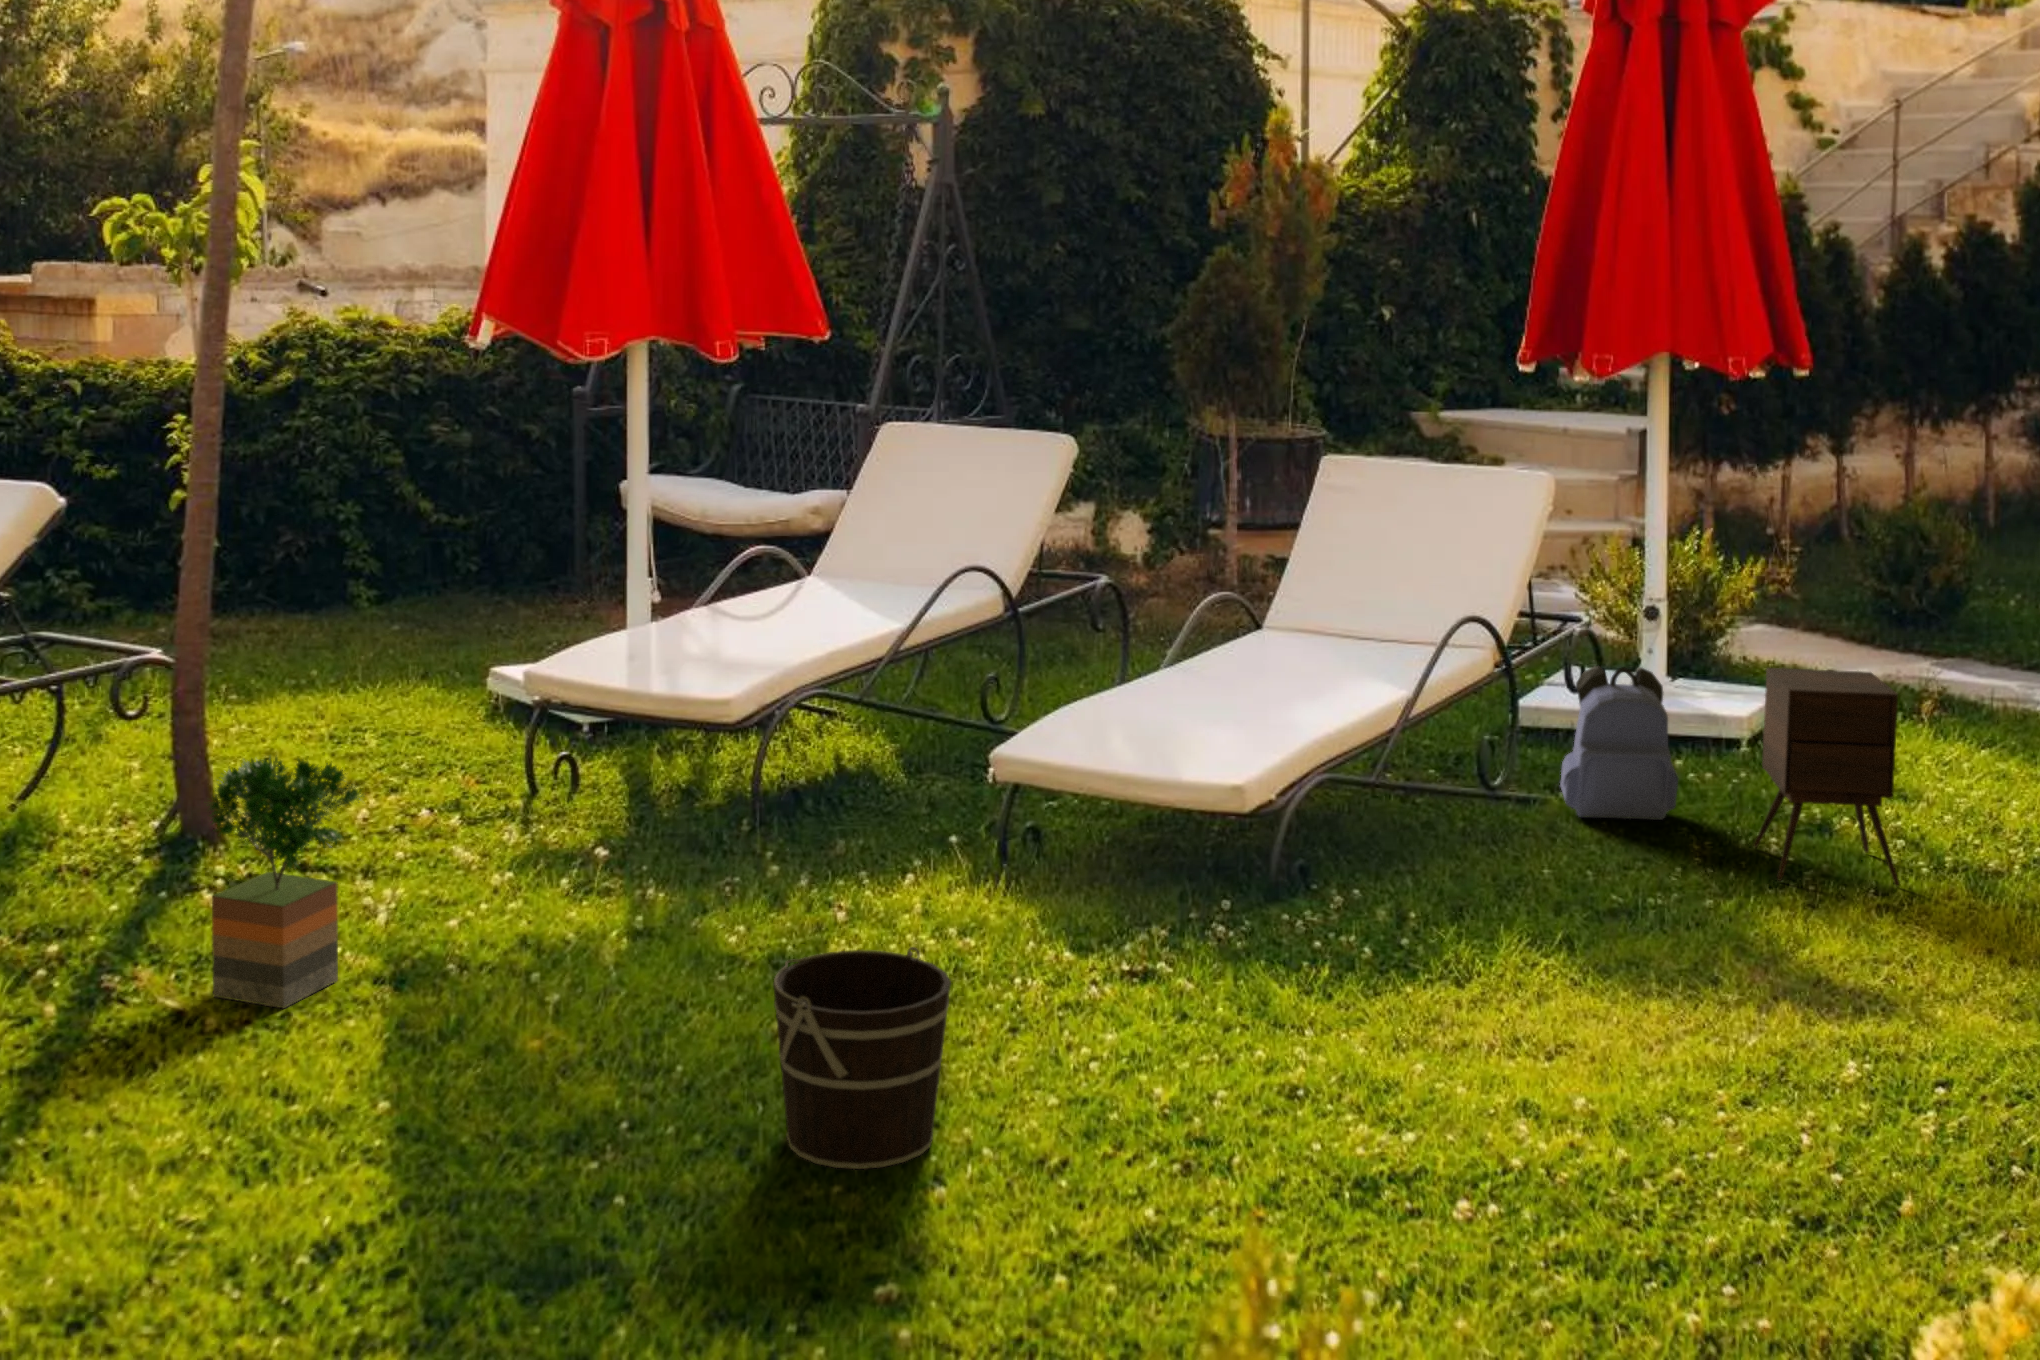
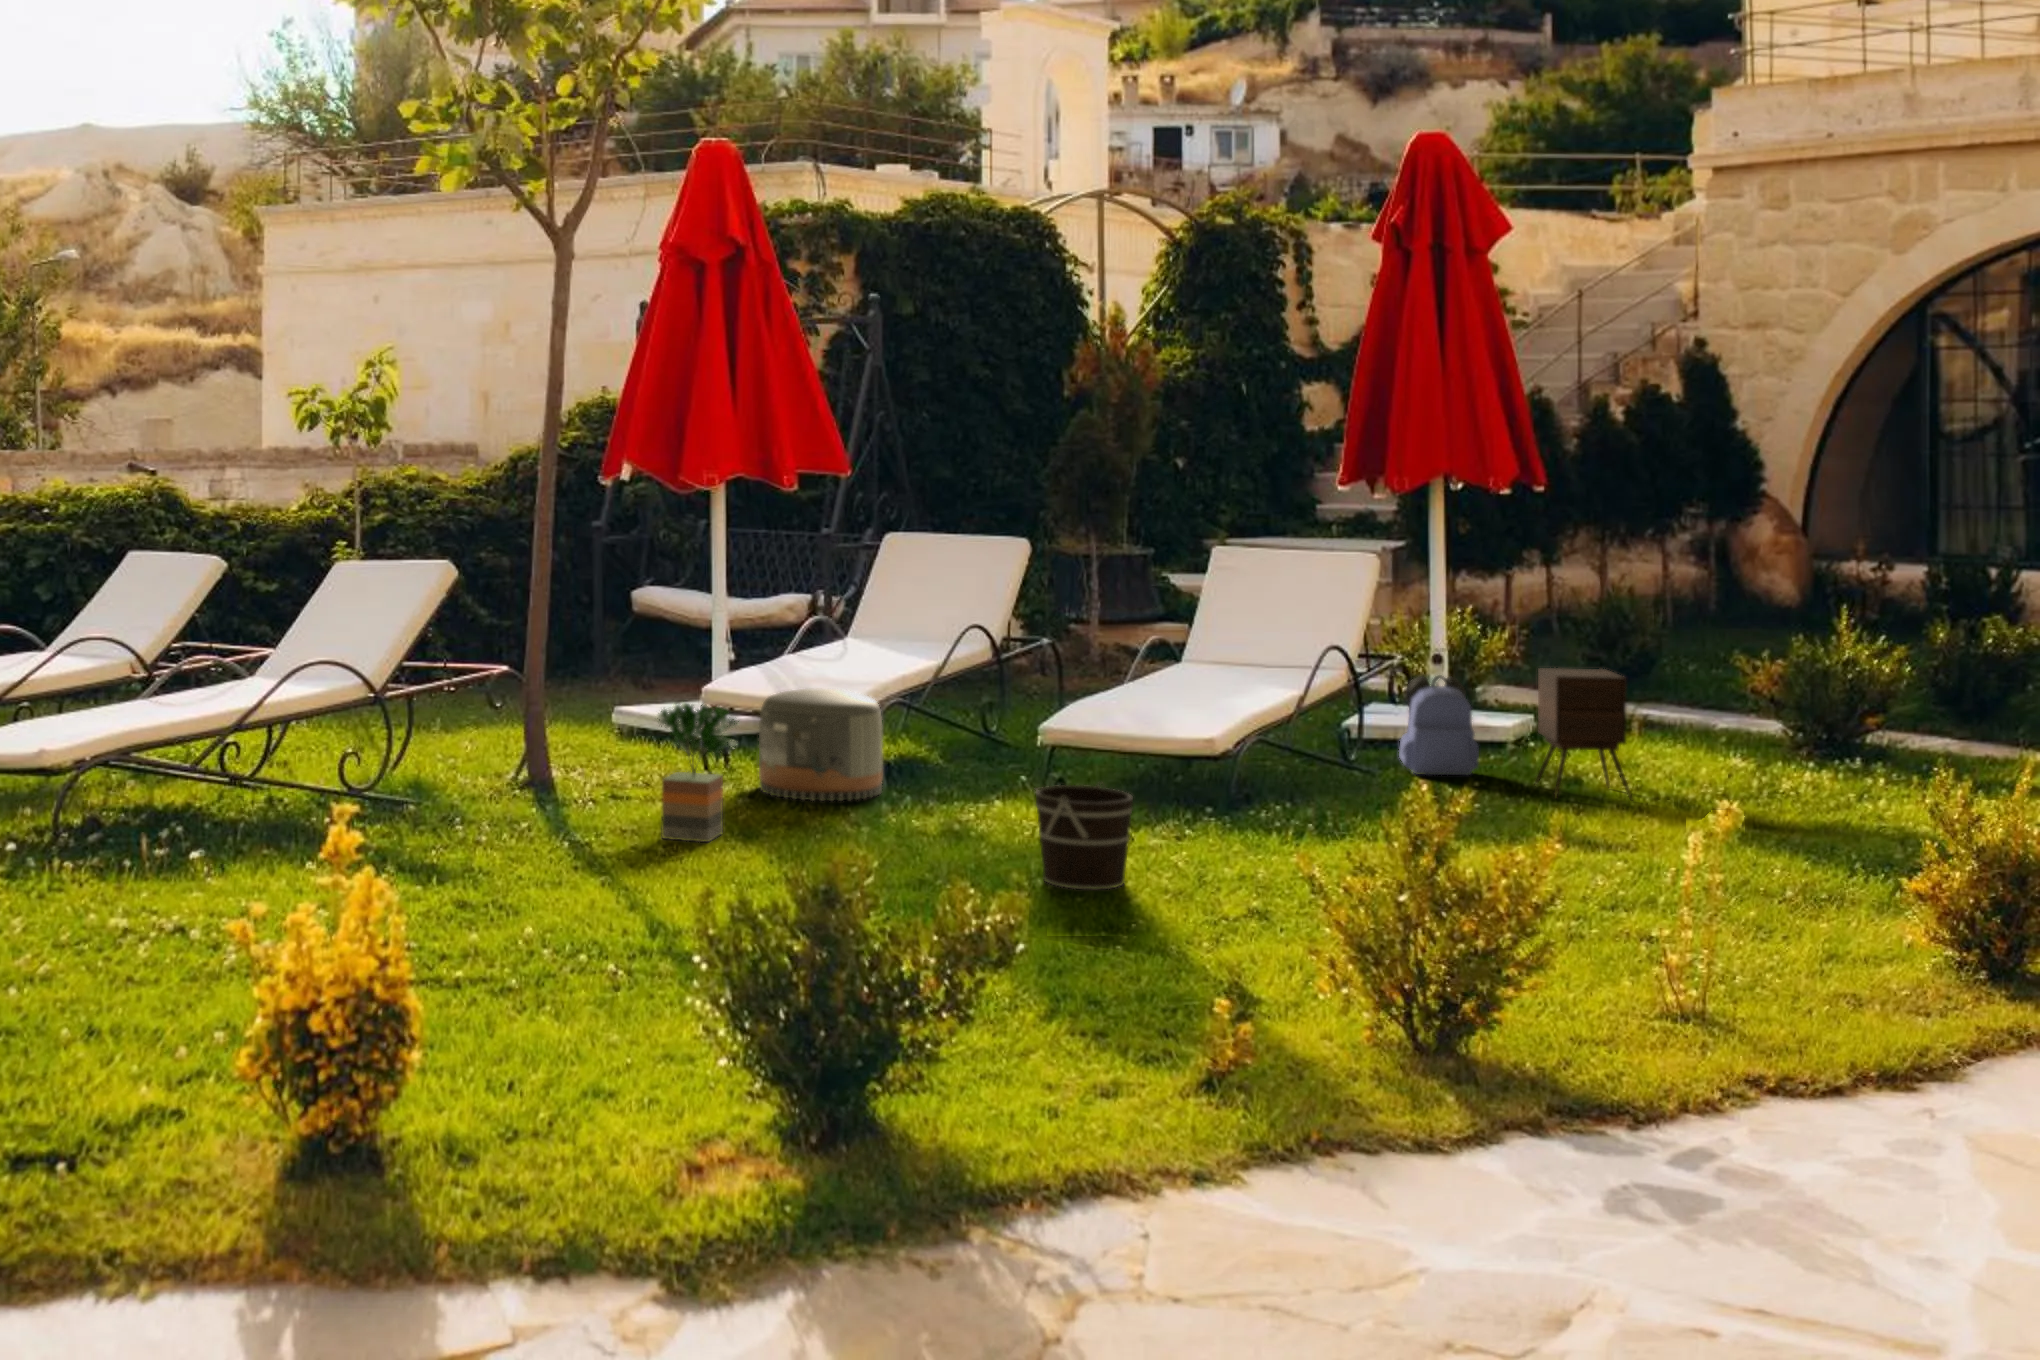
pouf: none [524,692,722,886] -> present [759,689,882,801]

